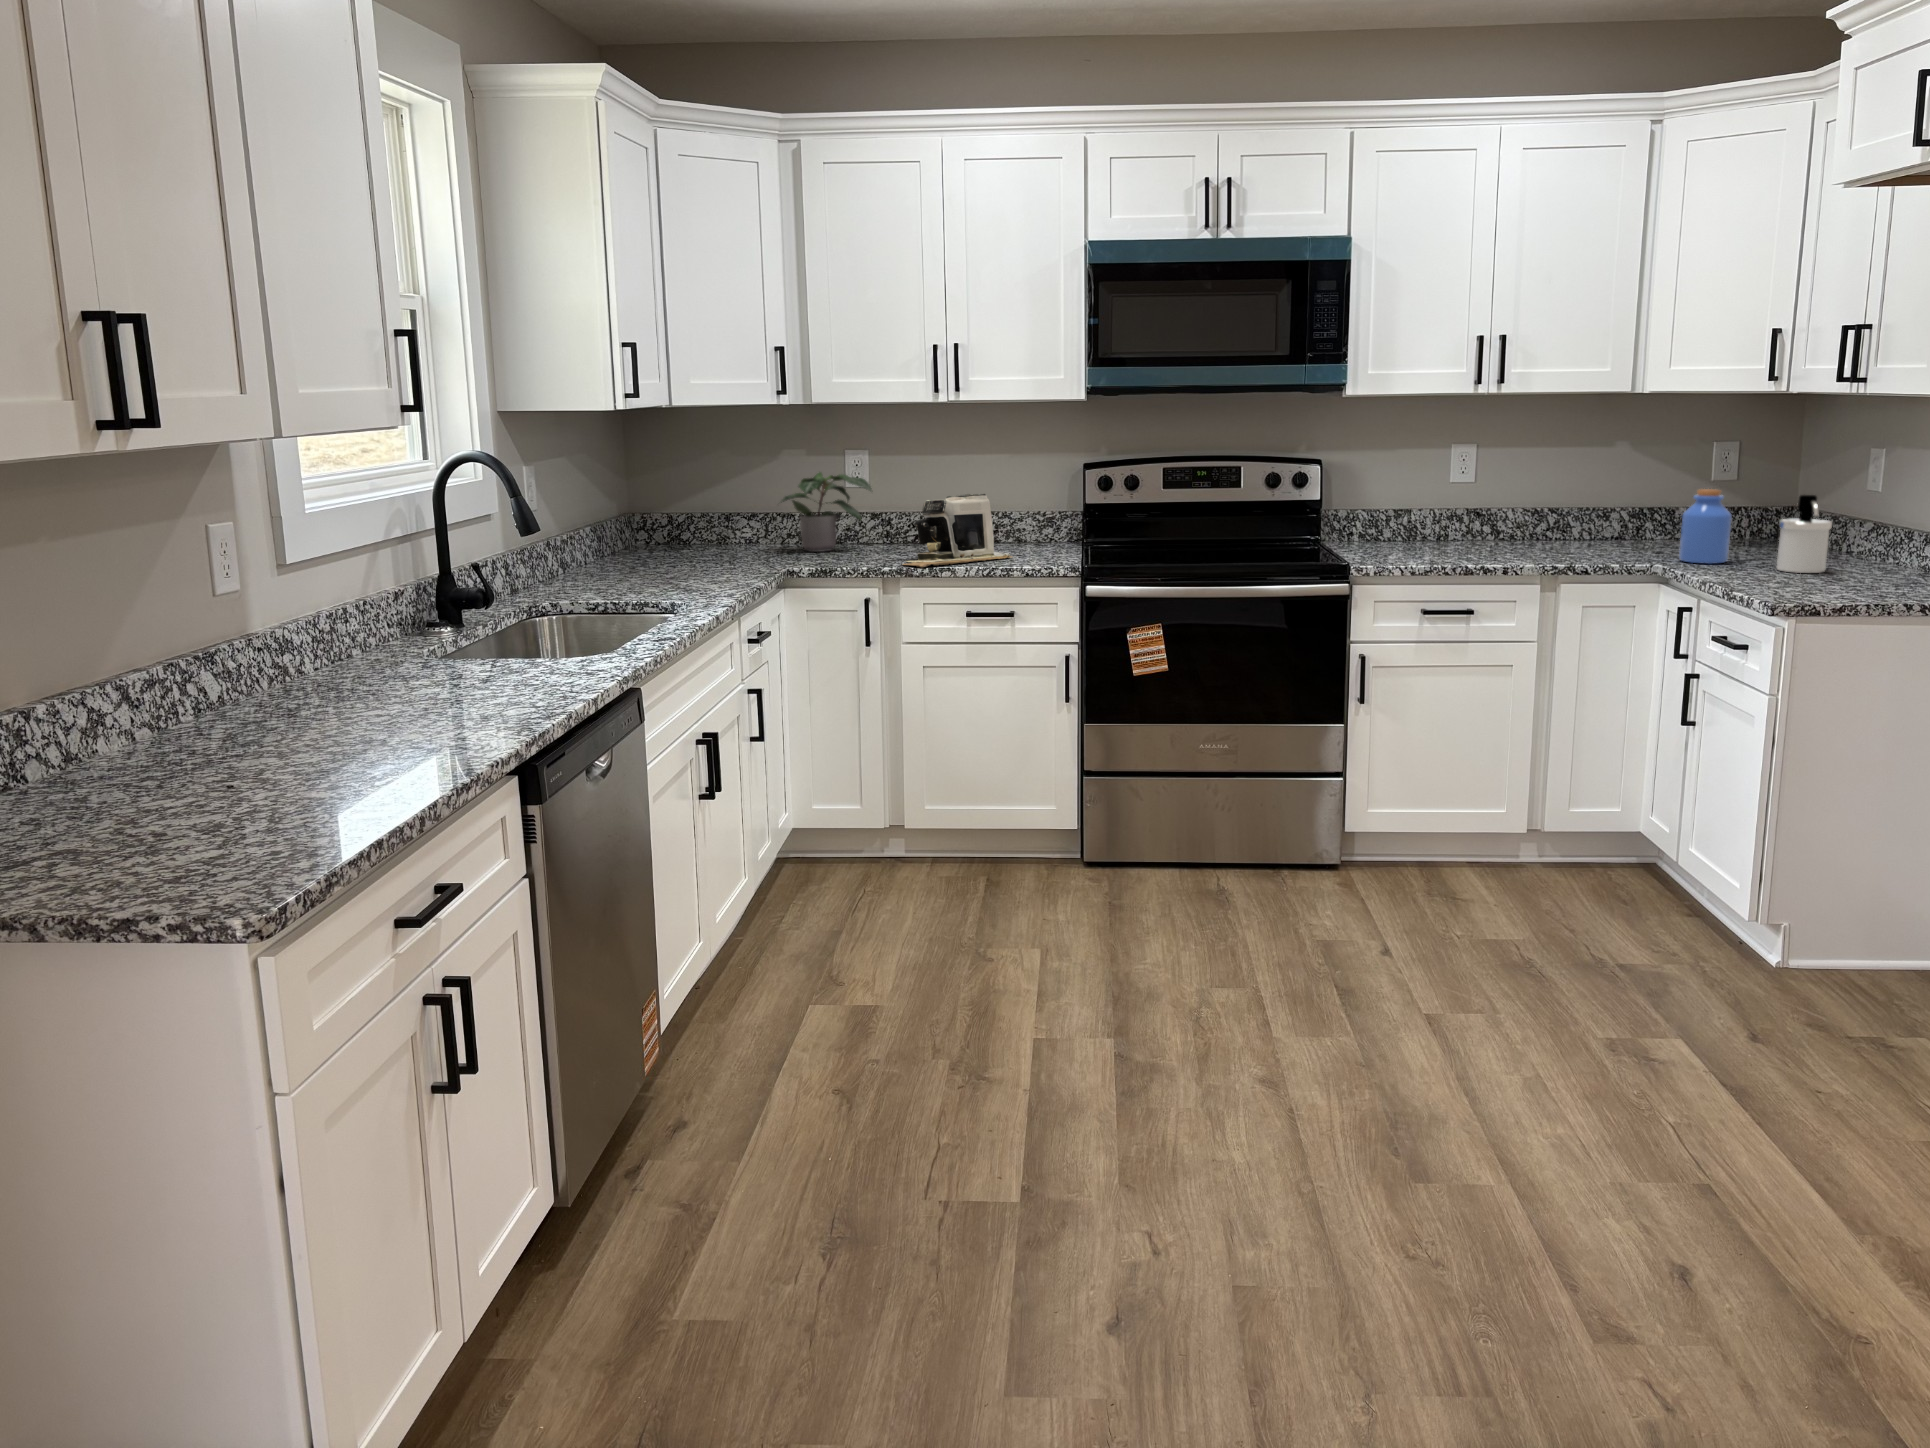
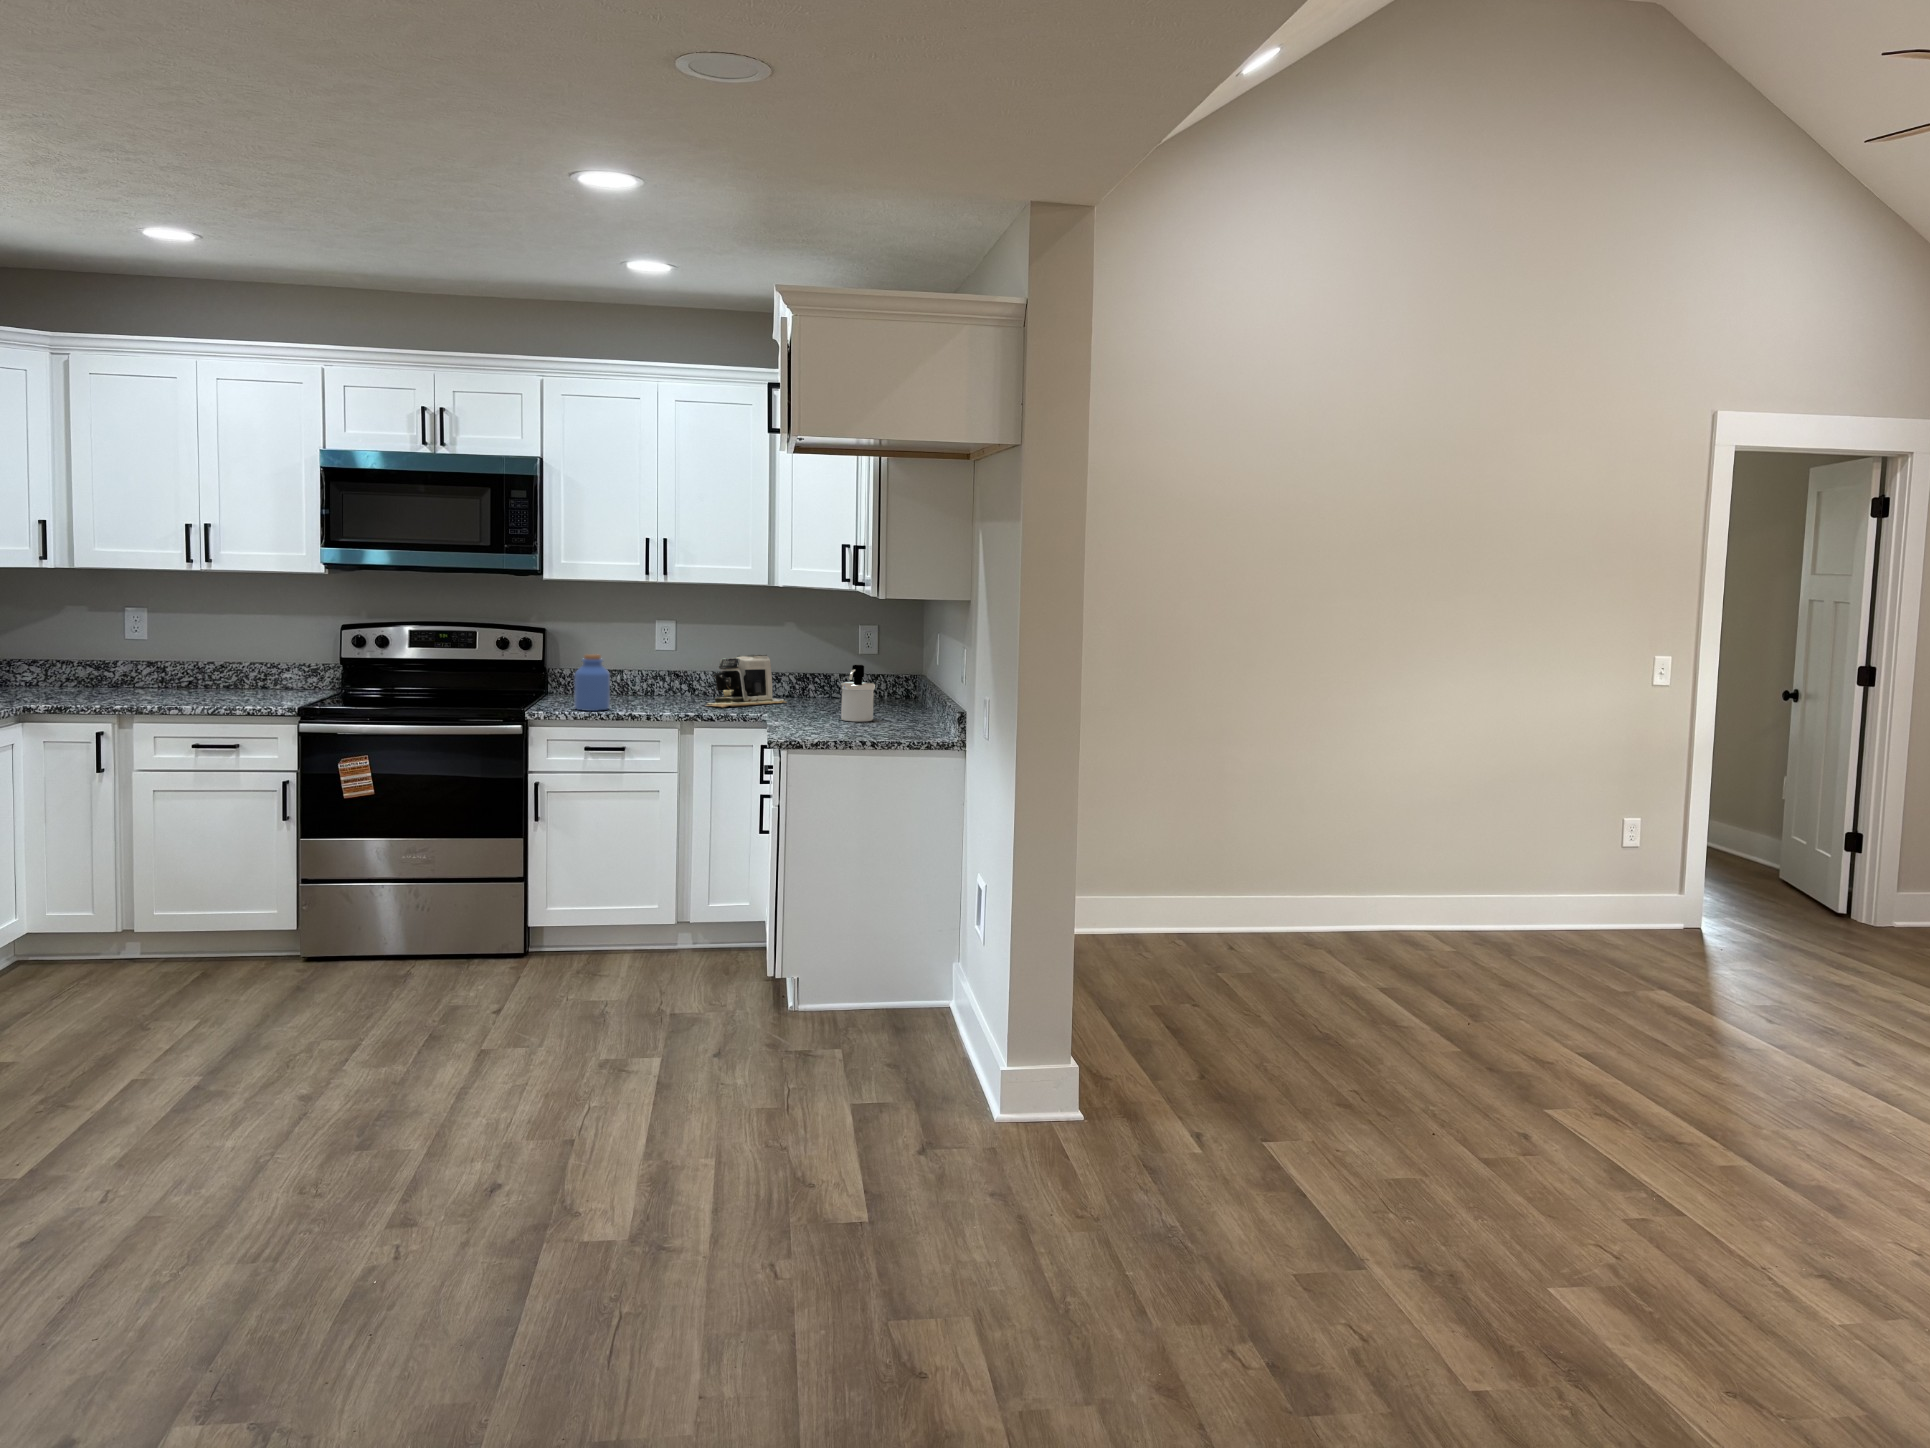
potted plant: present [781,472,872,552] -> none [49,625,140,693]
jar: present [1679,489,1732,564] -> present [574,654,610,711]
coffee maker: present [903,494,1012,567] -> present [707,655,785,708]

